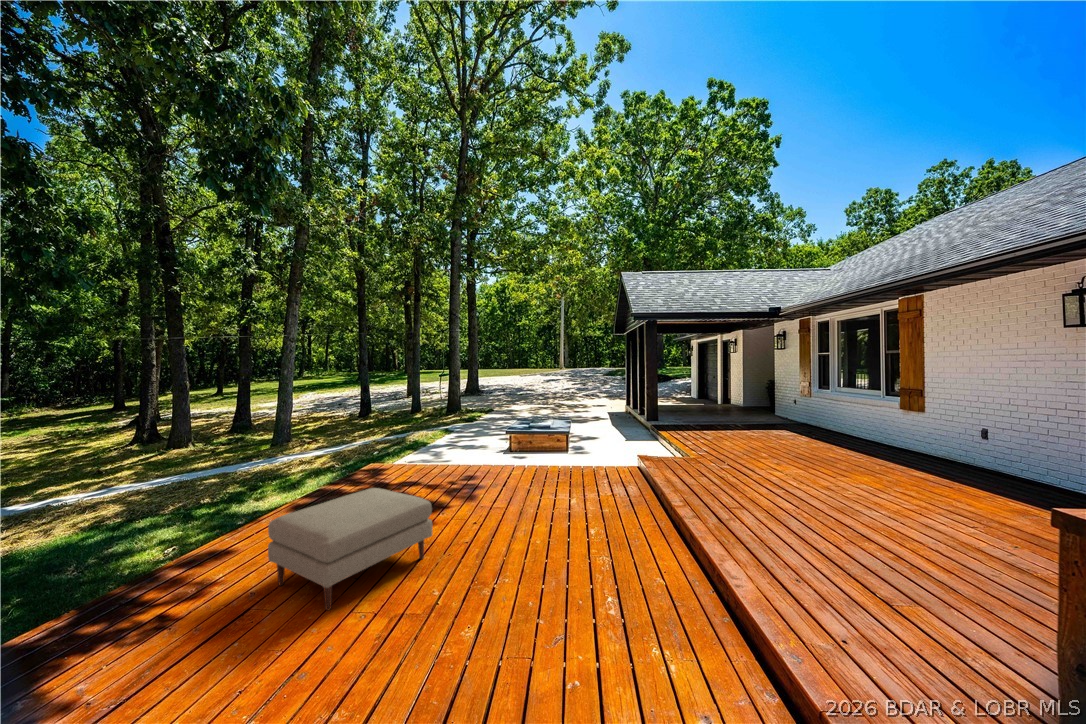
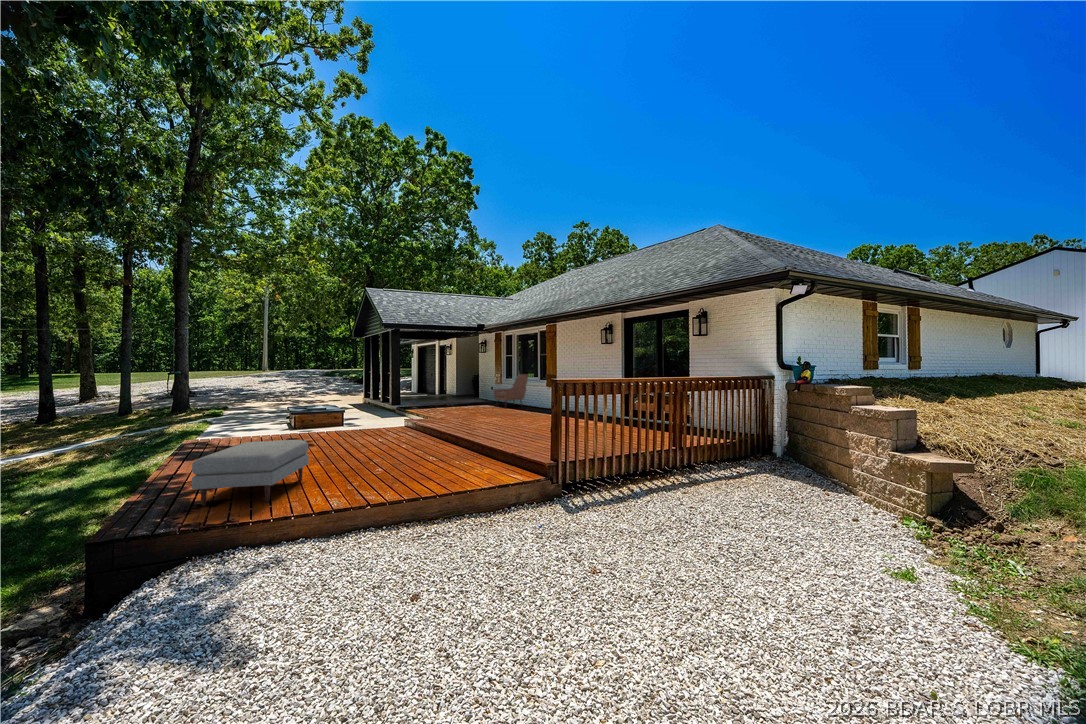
chair: none [794,385,863,441] -> present [493,374,528,407]

